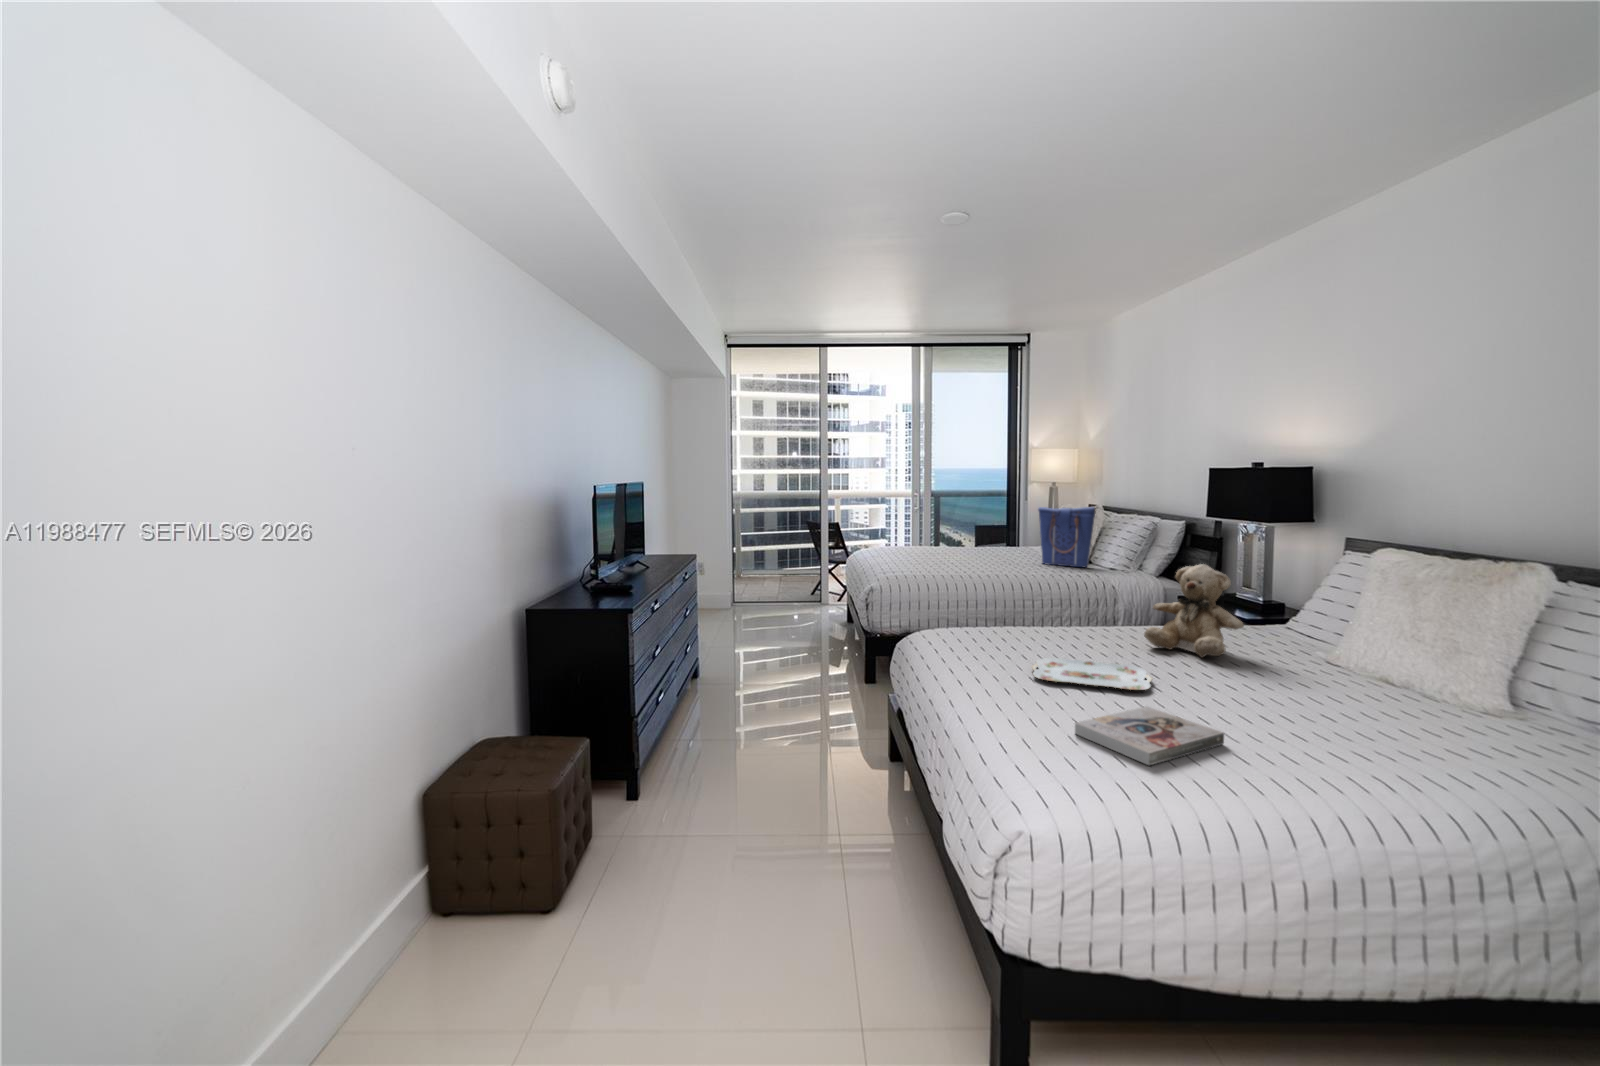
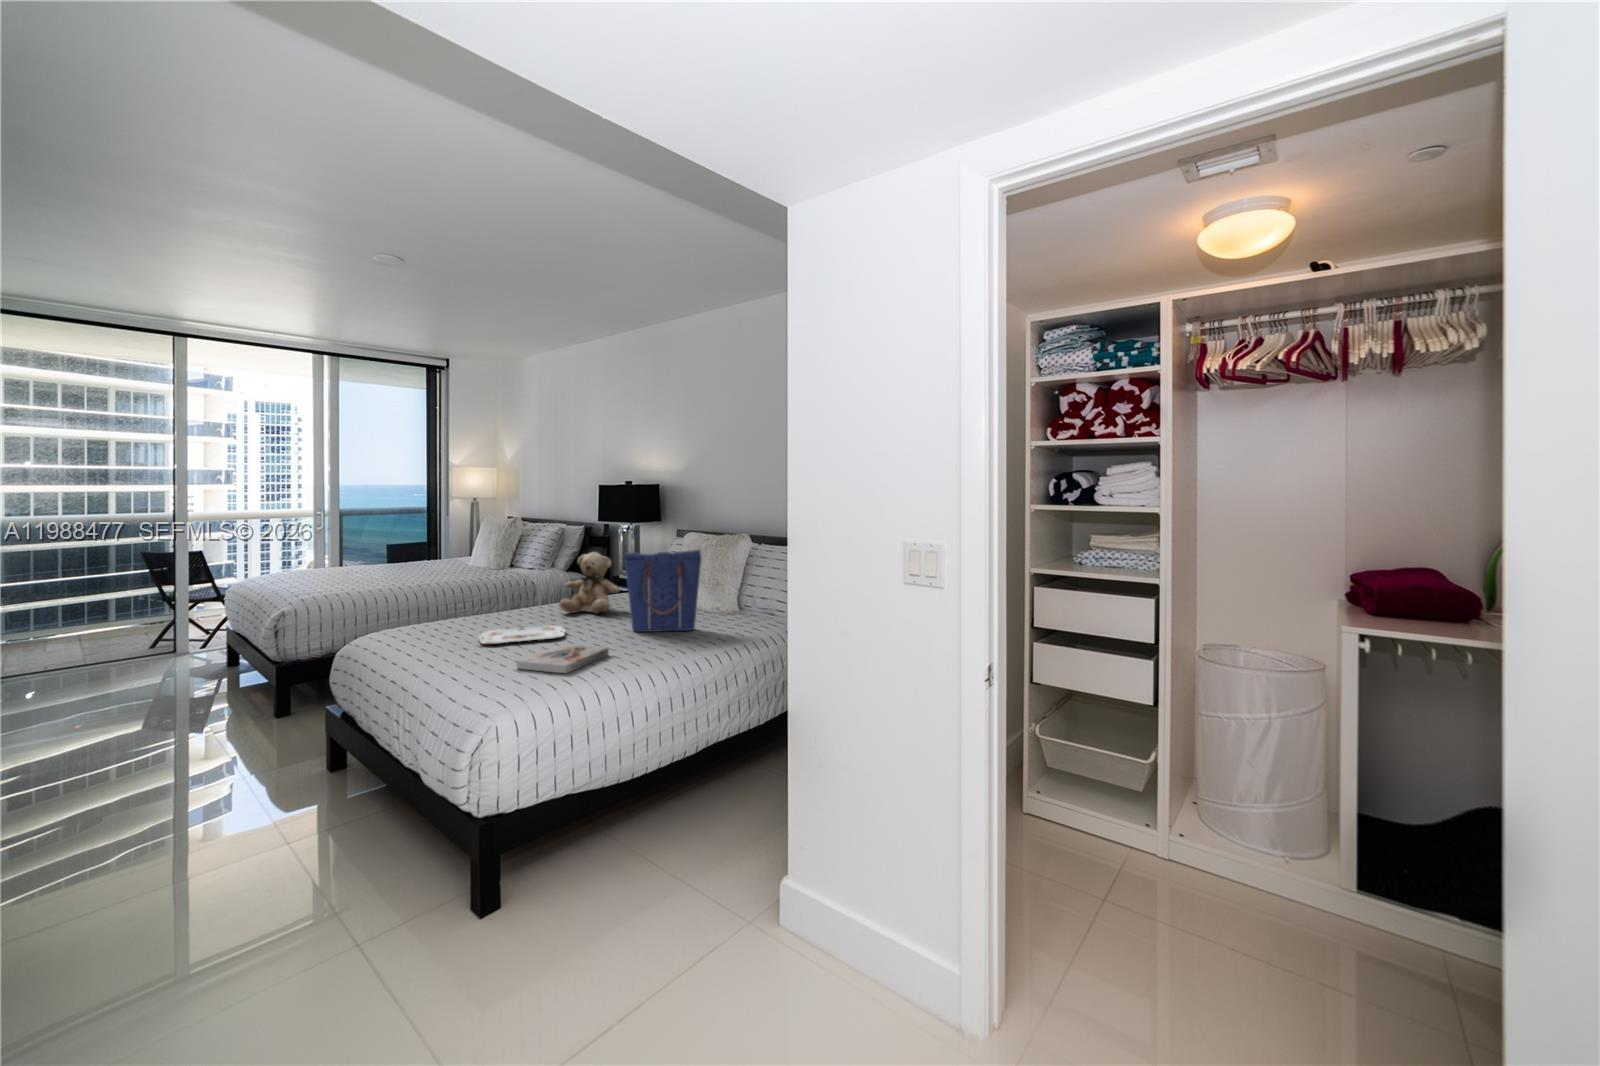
tote bag: present [1038,507,1095,567] -> present [625,550,701,632]

